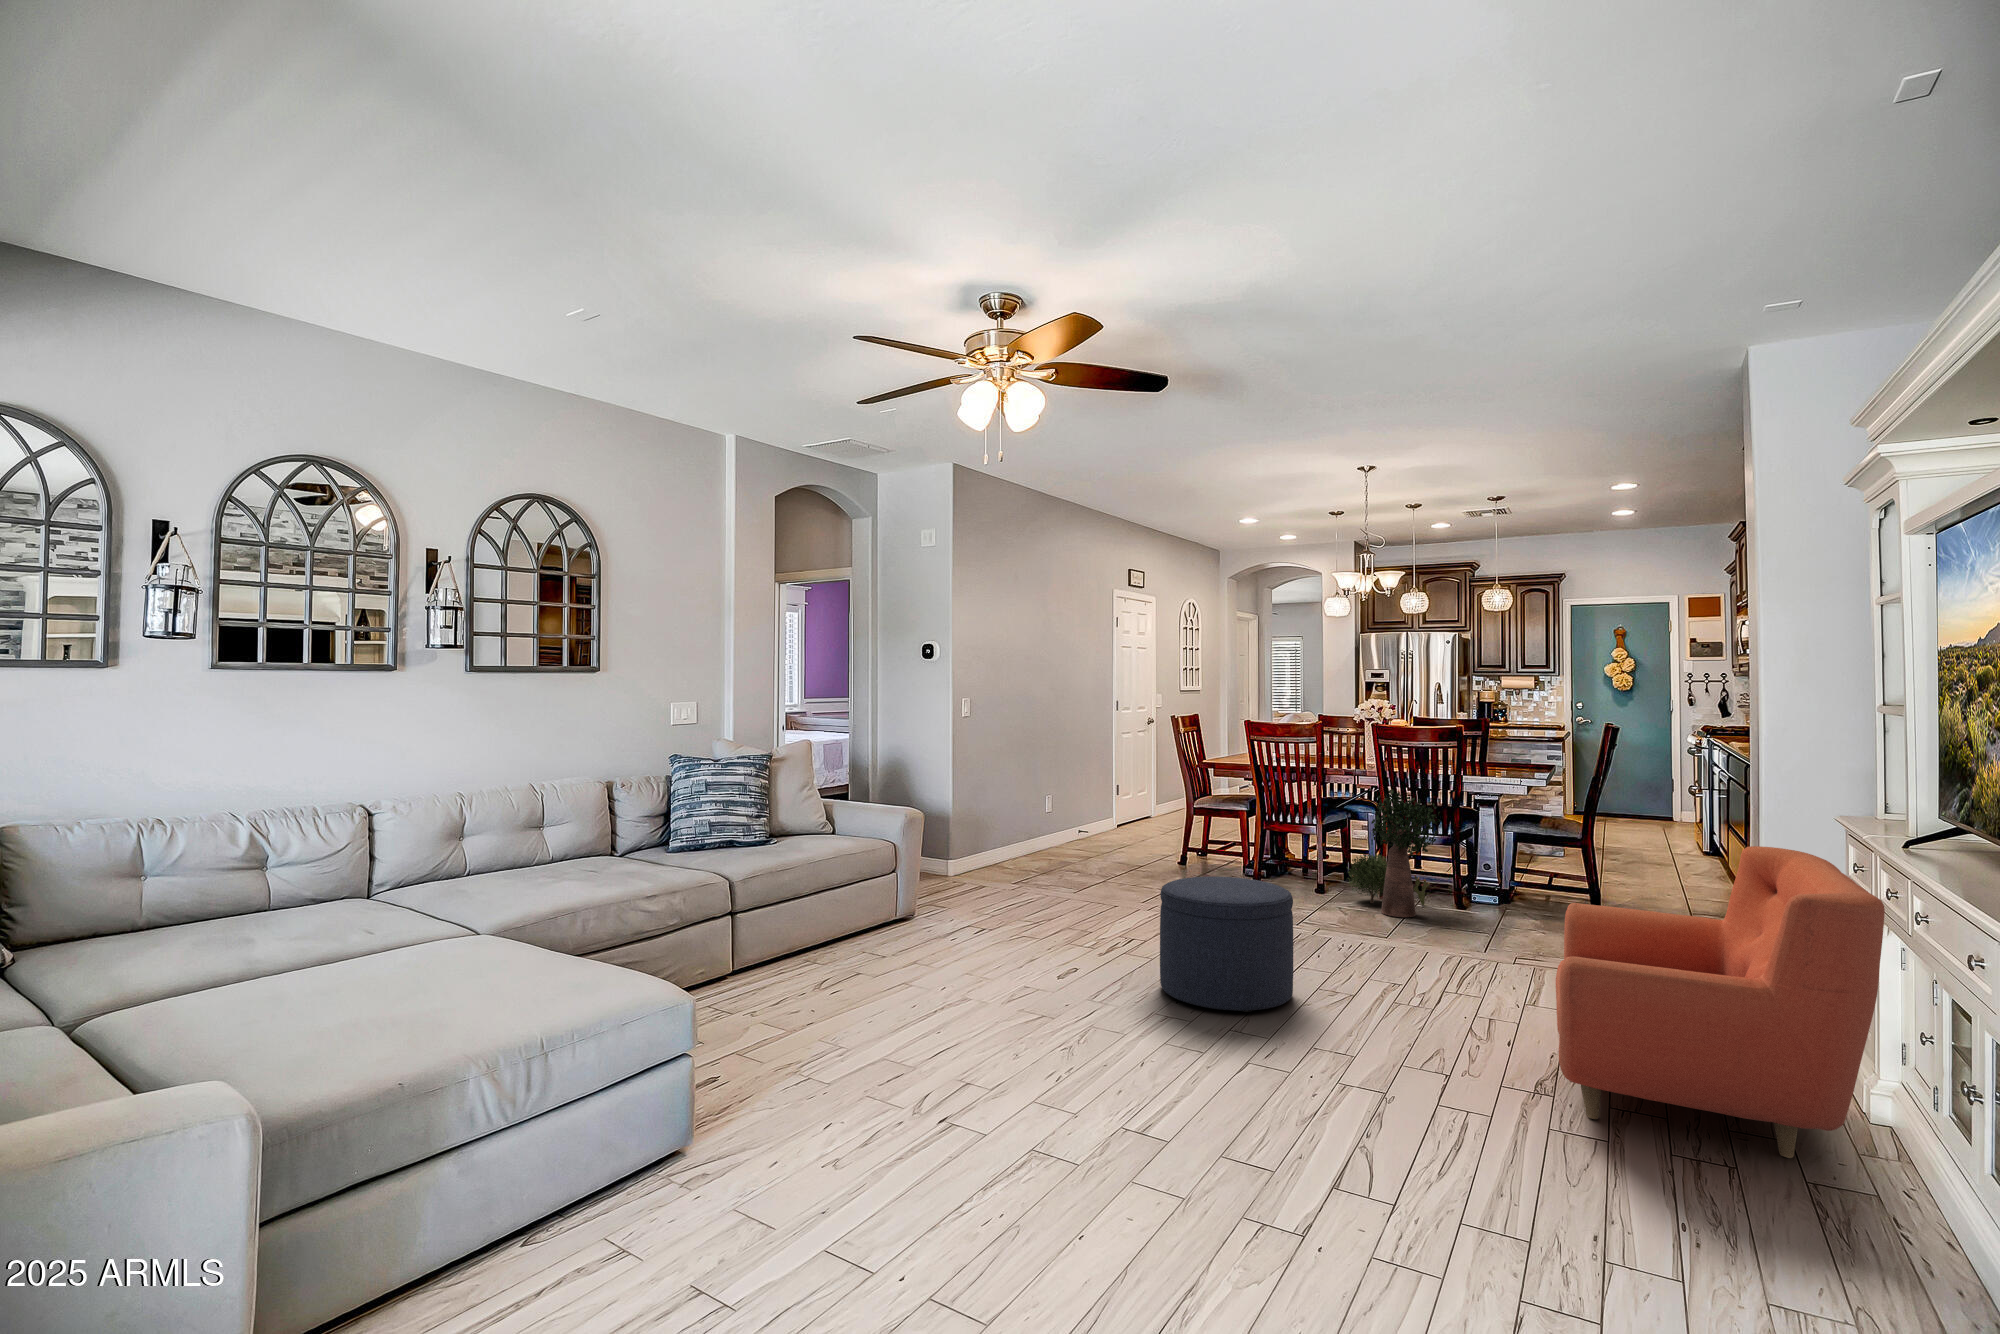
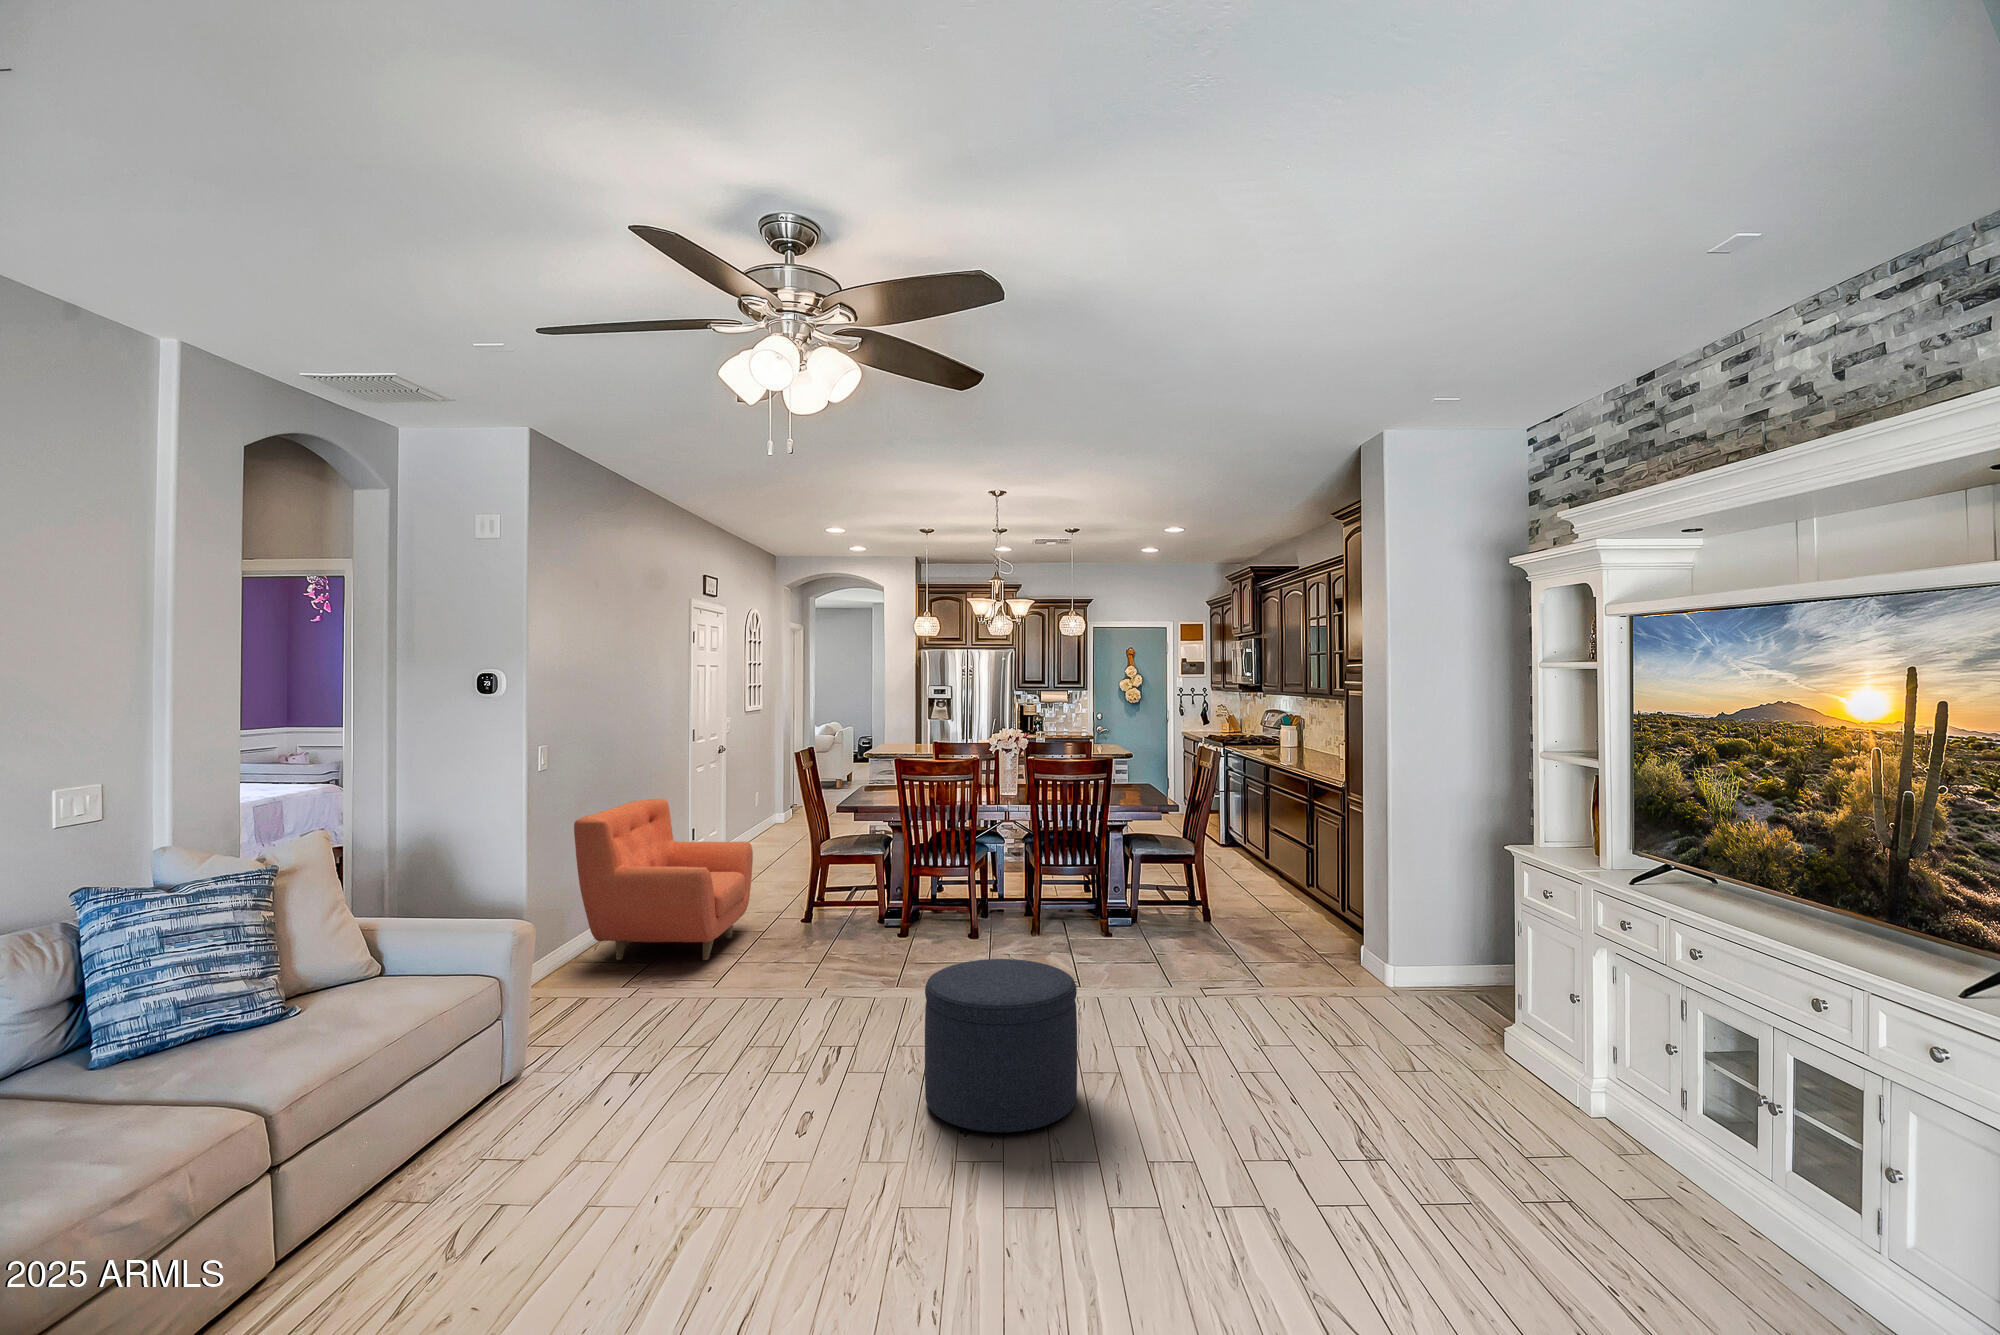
potted plant: present [1347,790,1440,917] -> none [1006,824,1103,955]
armchair: present [1556,846,1885,1158] -> present [574,799,753,960]

